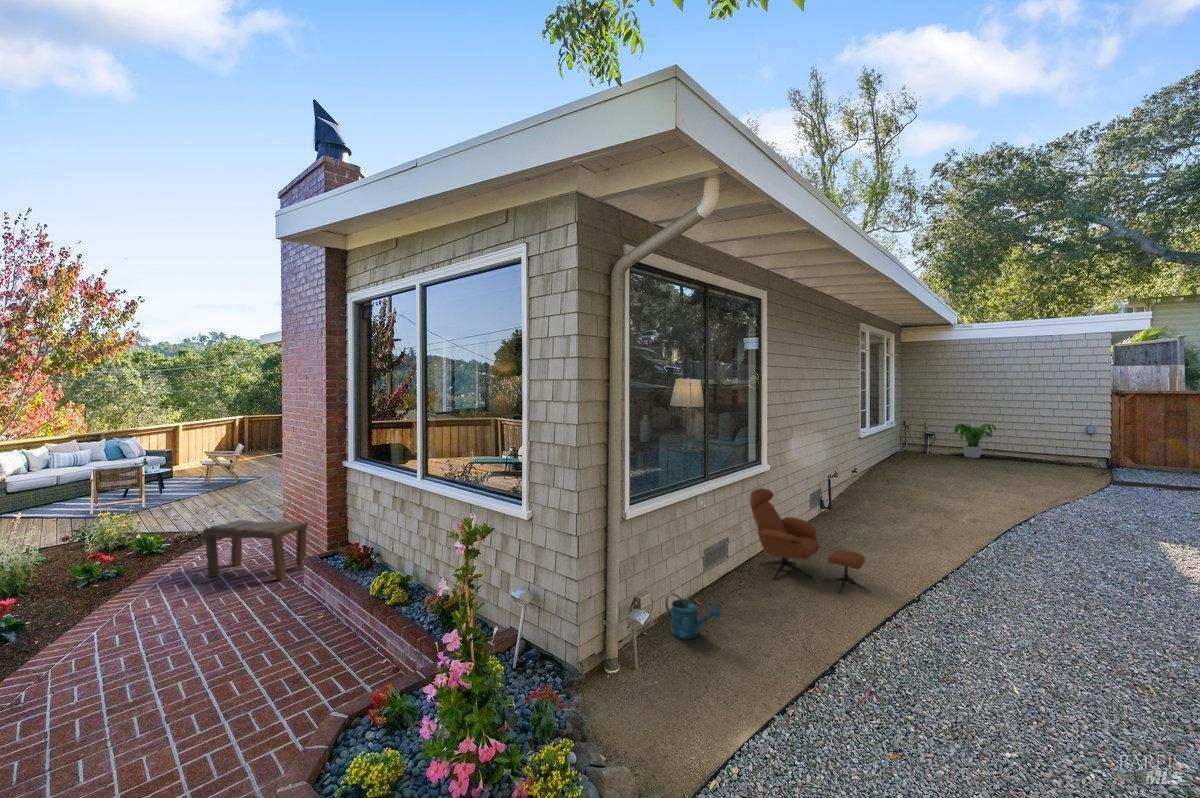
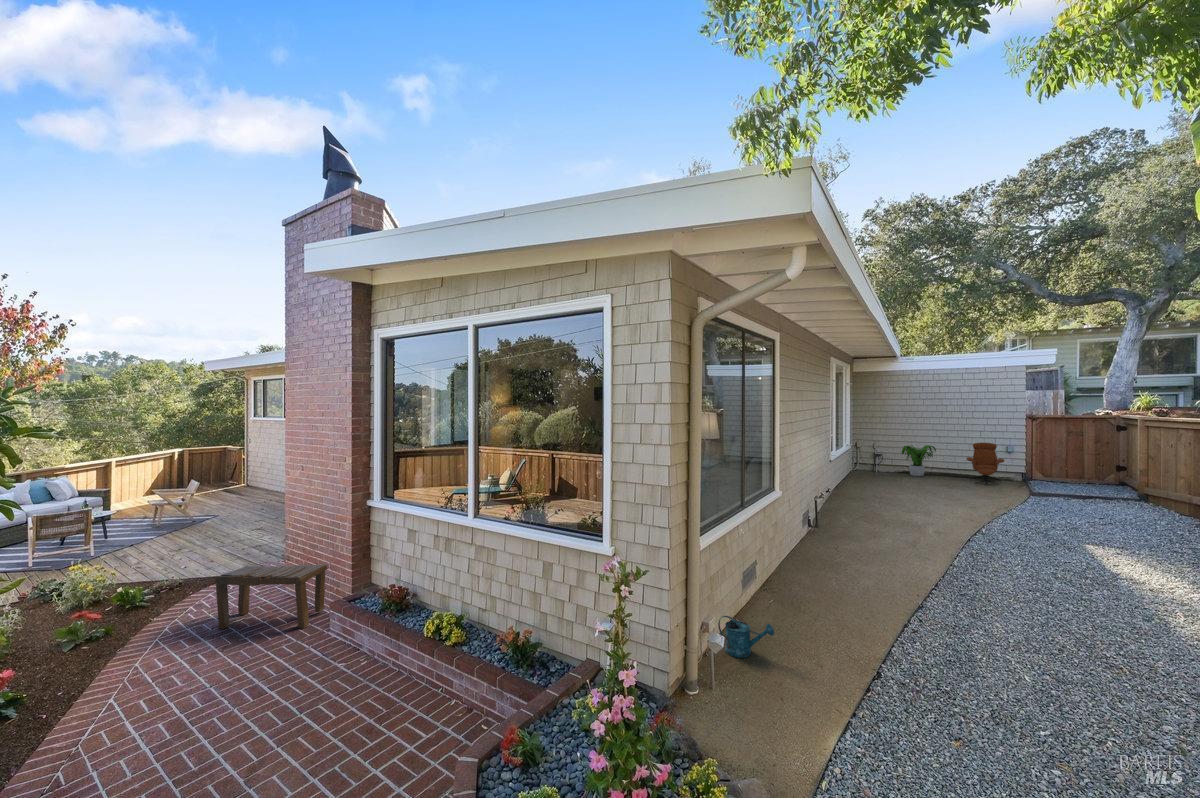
lounge chair: present [750,488,870,593] -> present [966,443,1004,485]

